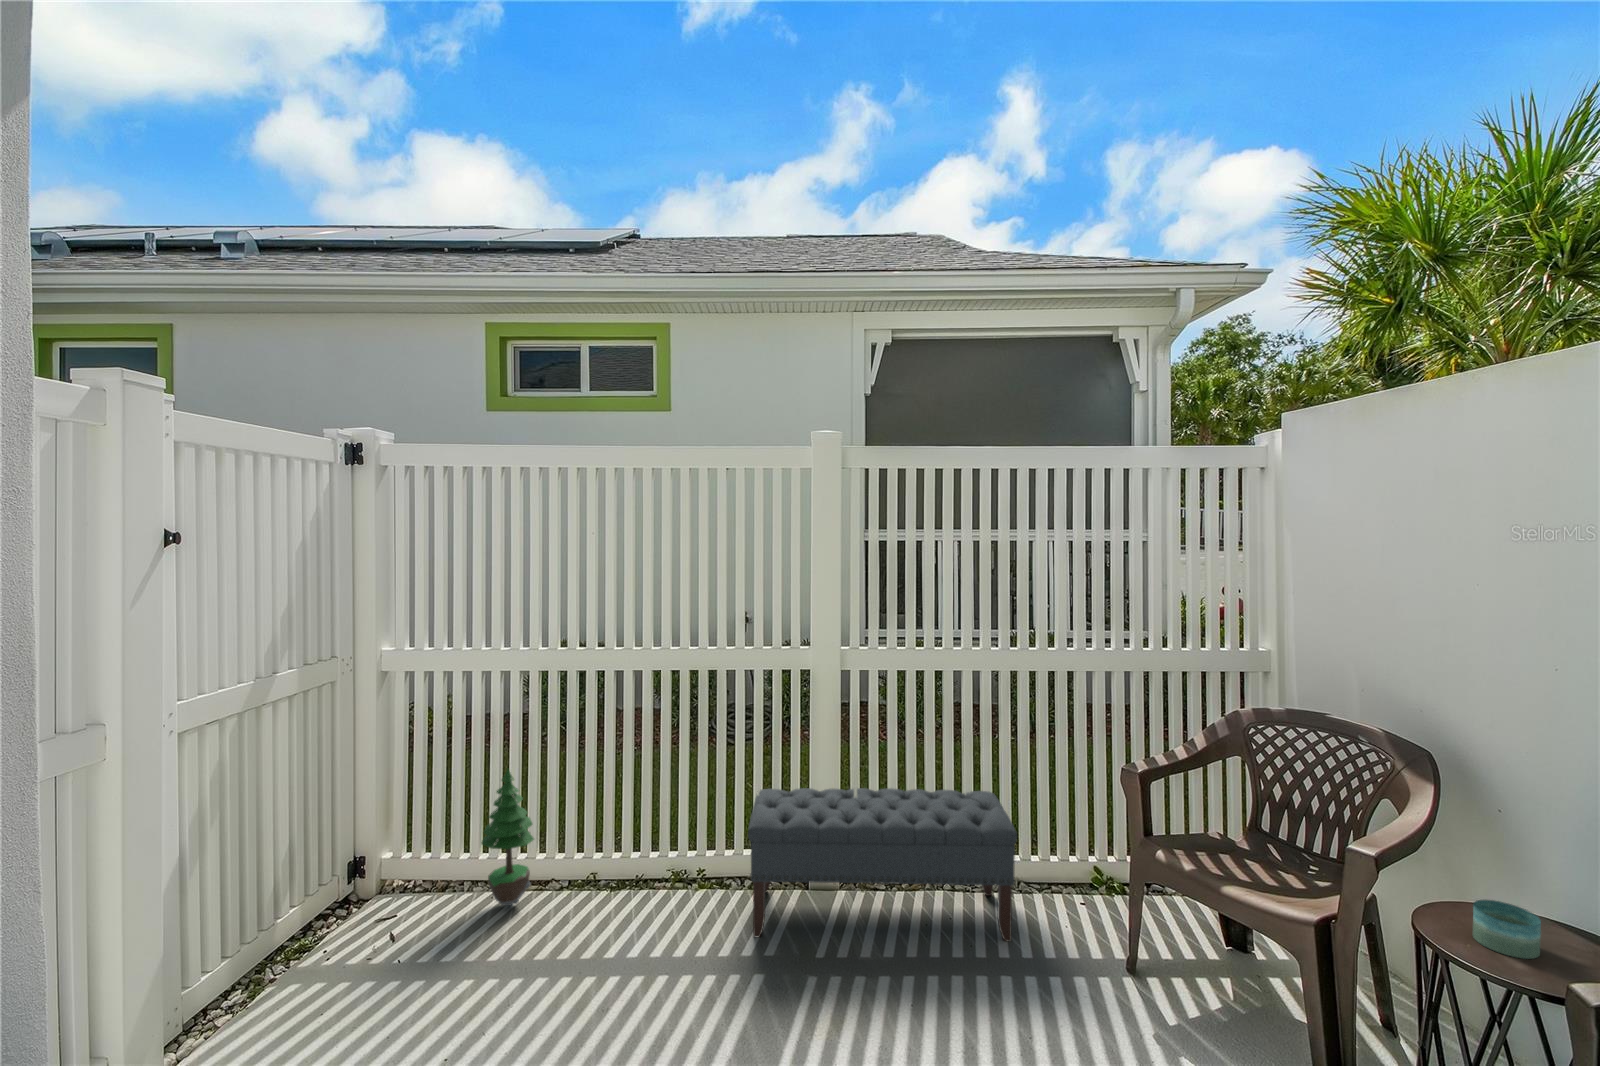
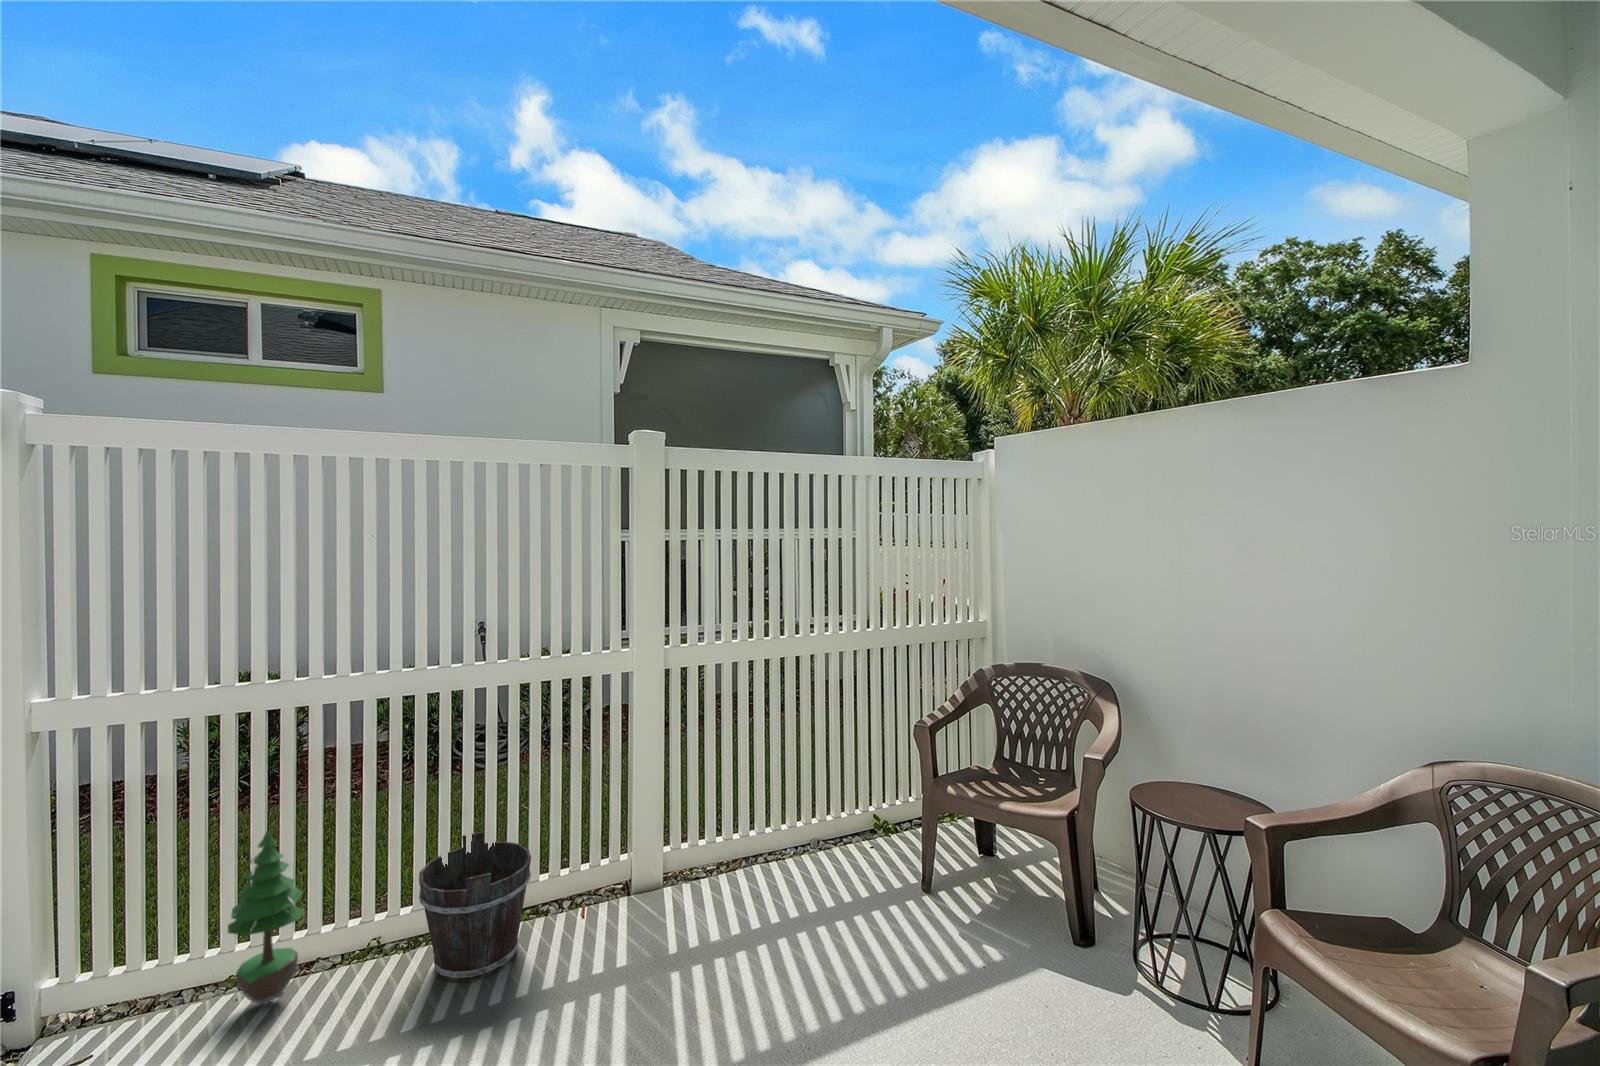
bench: present [748,788,1017,941] -> none [578,766,835,953]
bucket: none [610,801,705,931] -> present [419,832,531,982]
candle: present [1473,900,1541,959] -> none [1171,771,1209,805]

